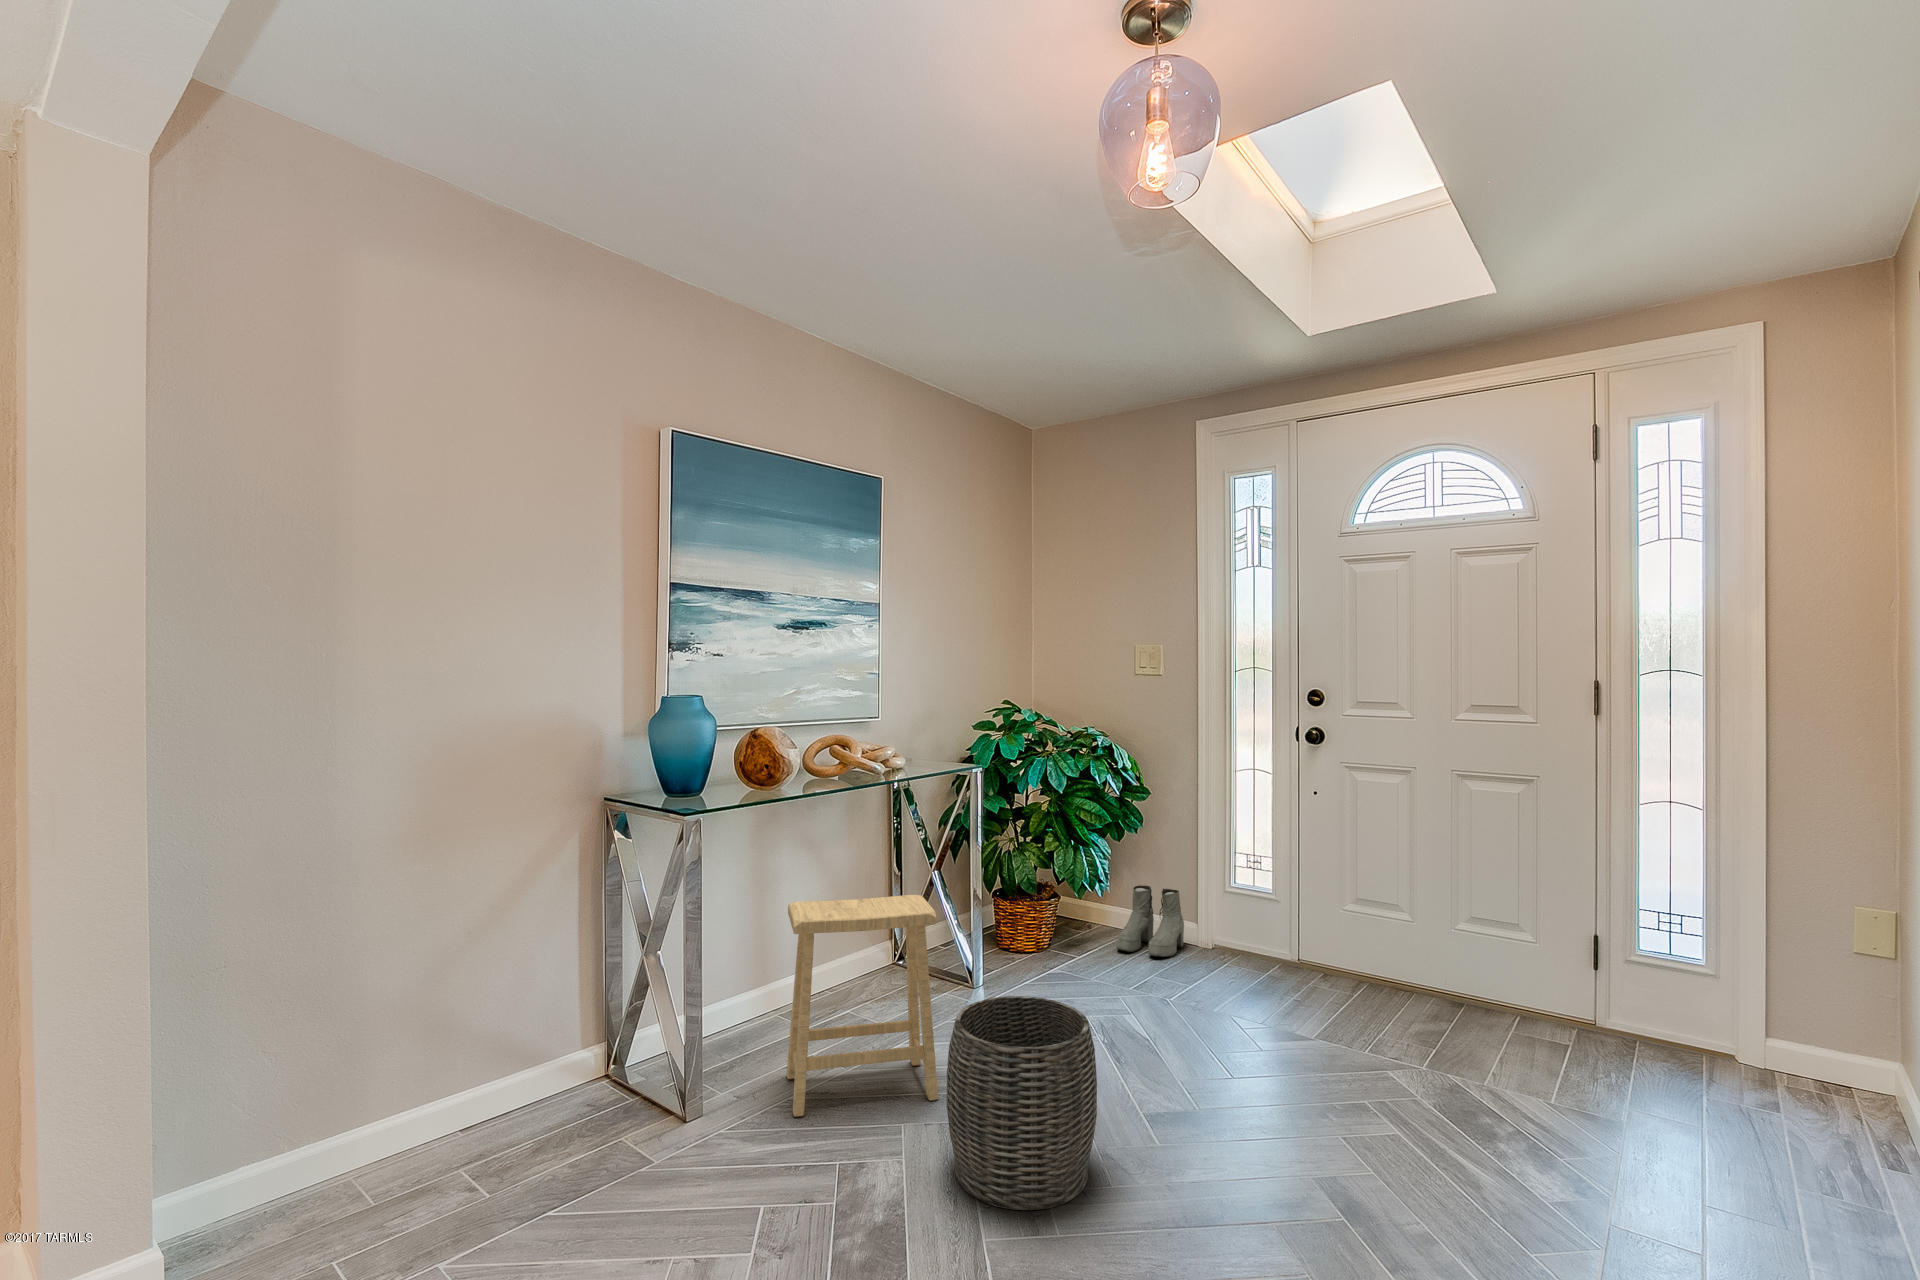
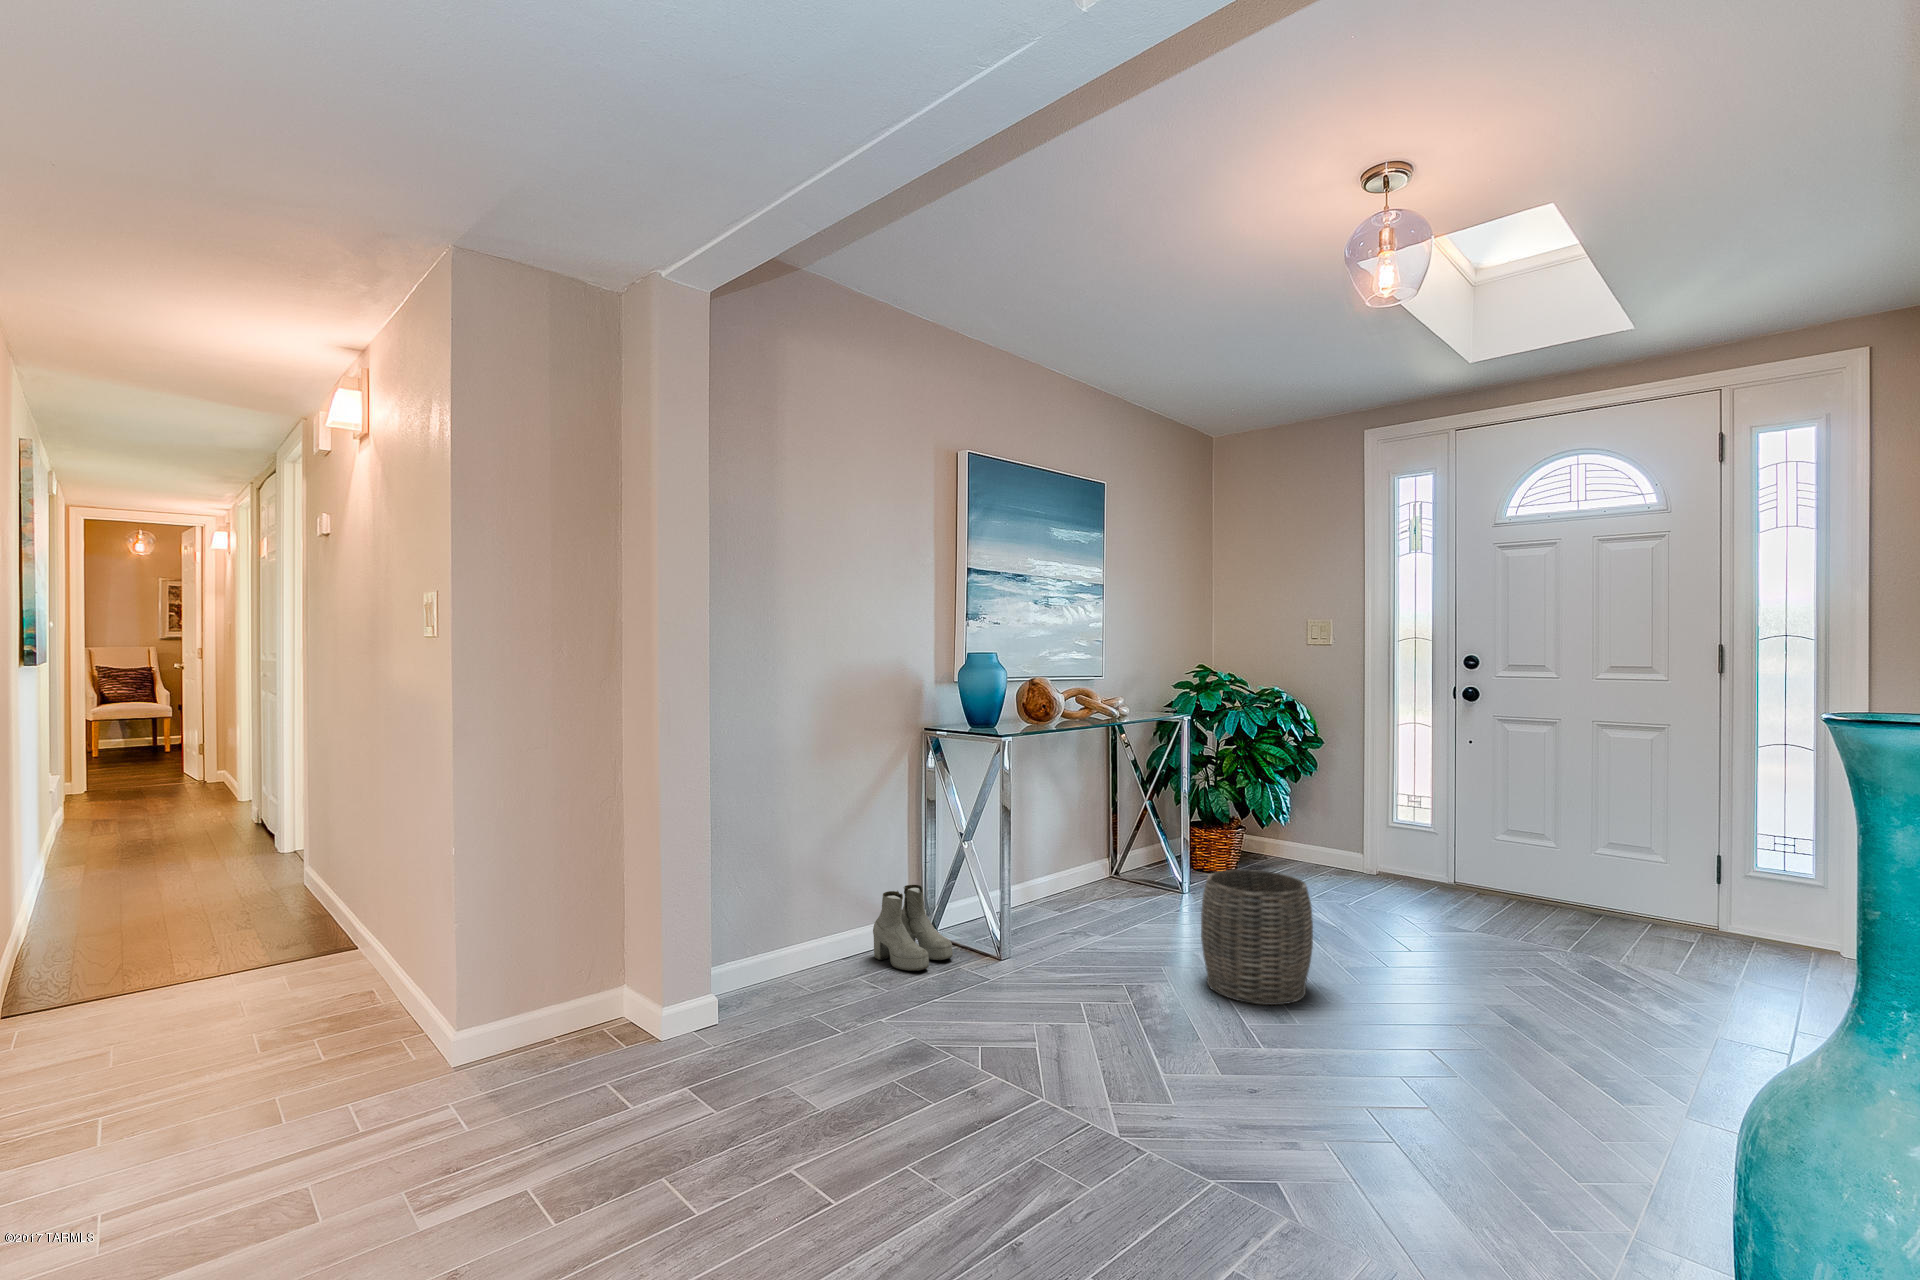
boots: present [1117,885,1184,957] -> present [873,885,953,971]
footstool: present [787,895,938,1117] -> none [1061,804,1181,955]

